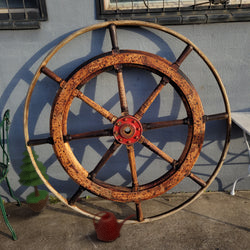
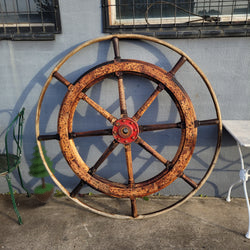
watering can: present [93,211,135,242] -> none [90,204,129,232]

